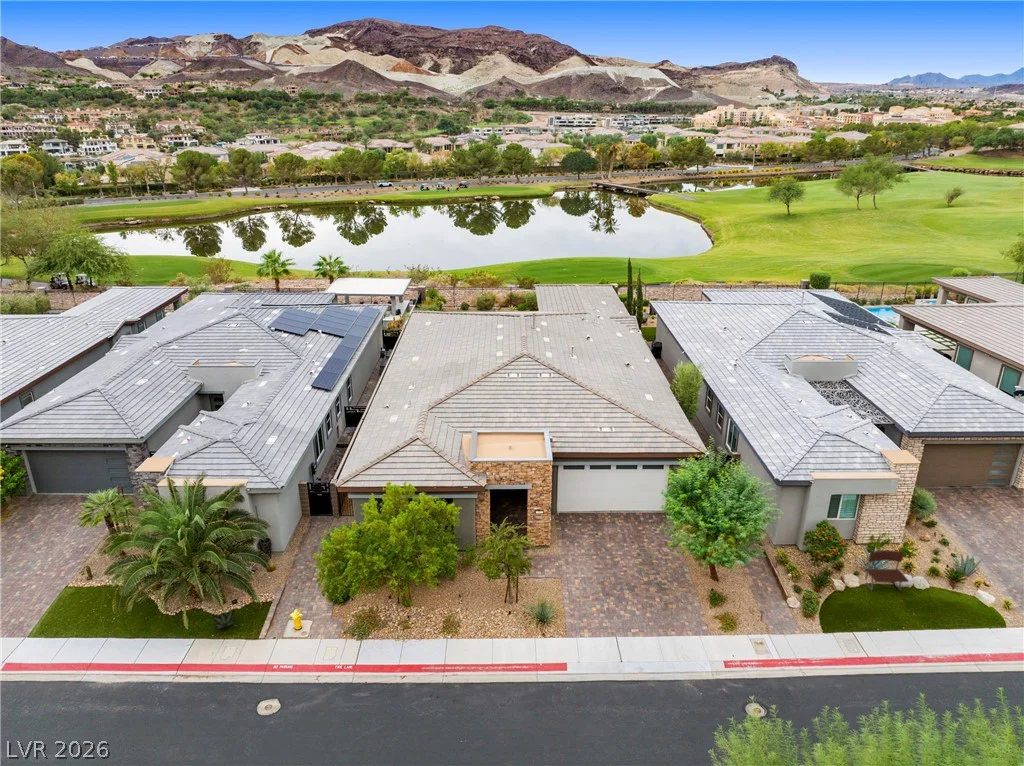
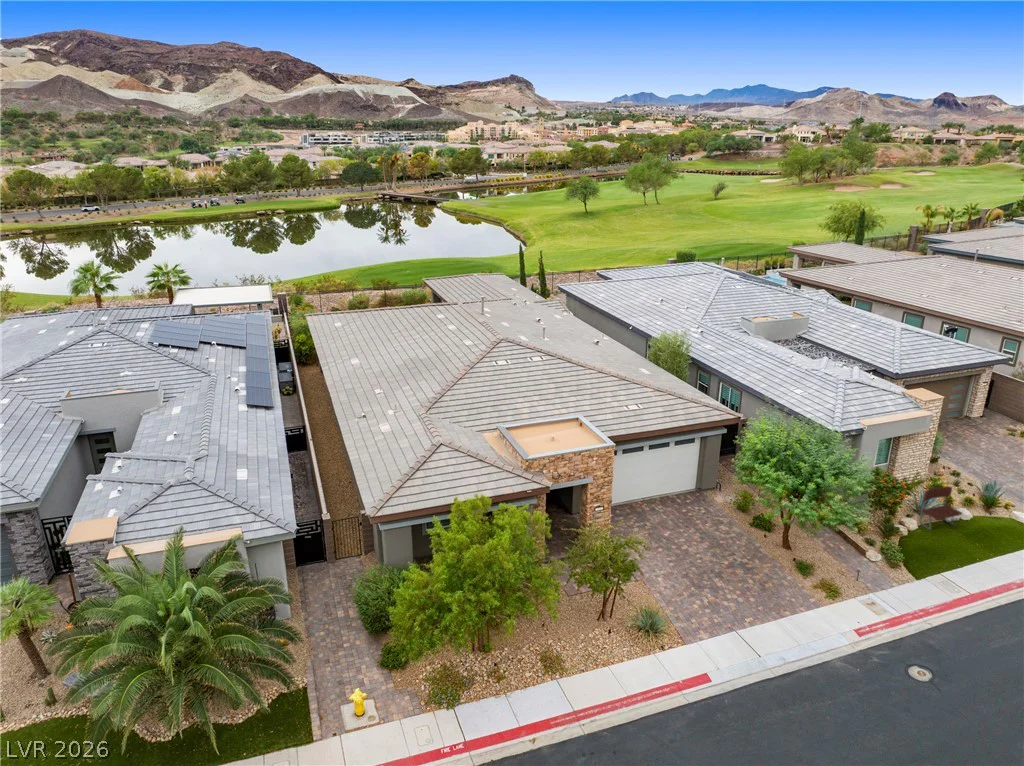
potted plant: present [211,610,235,629] -> none [234,711,274,742]

